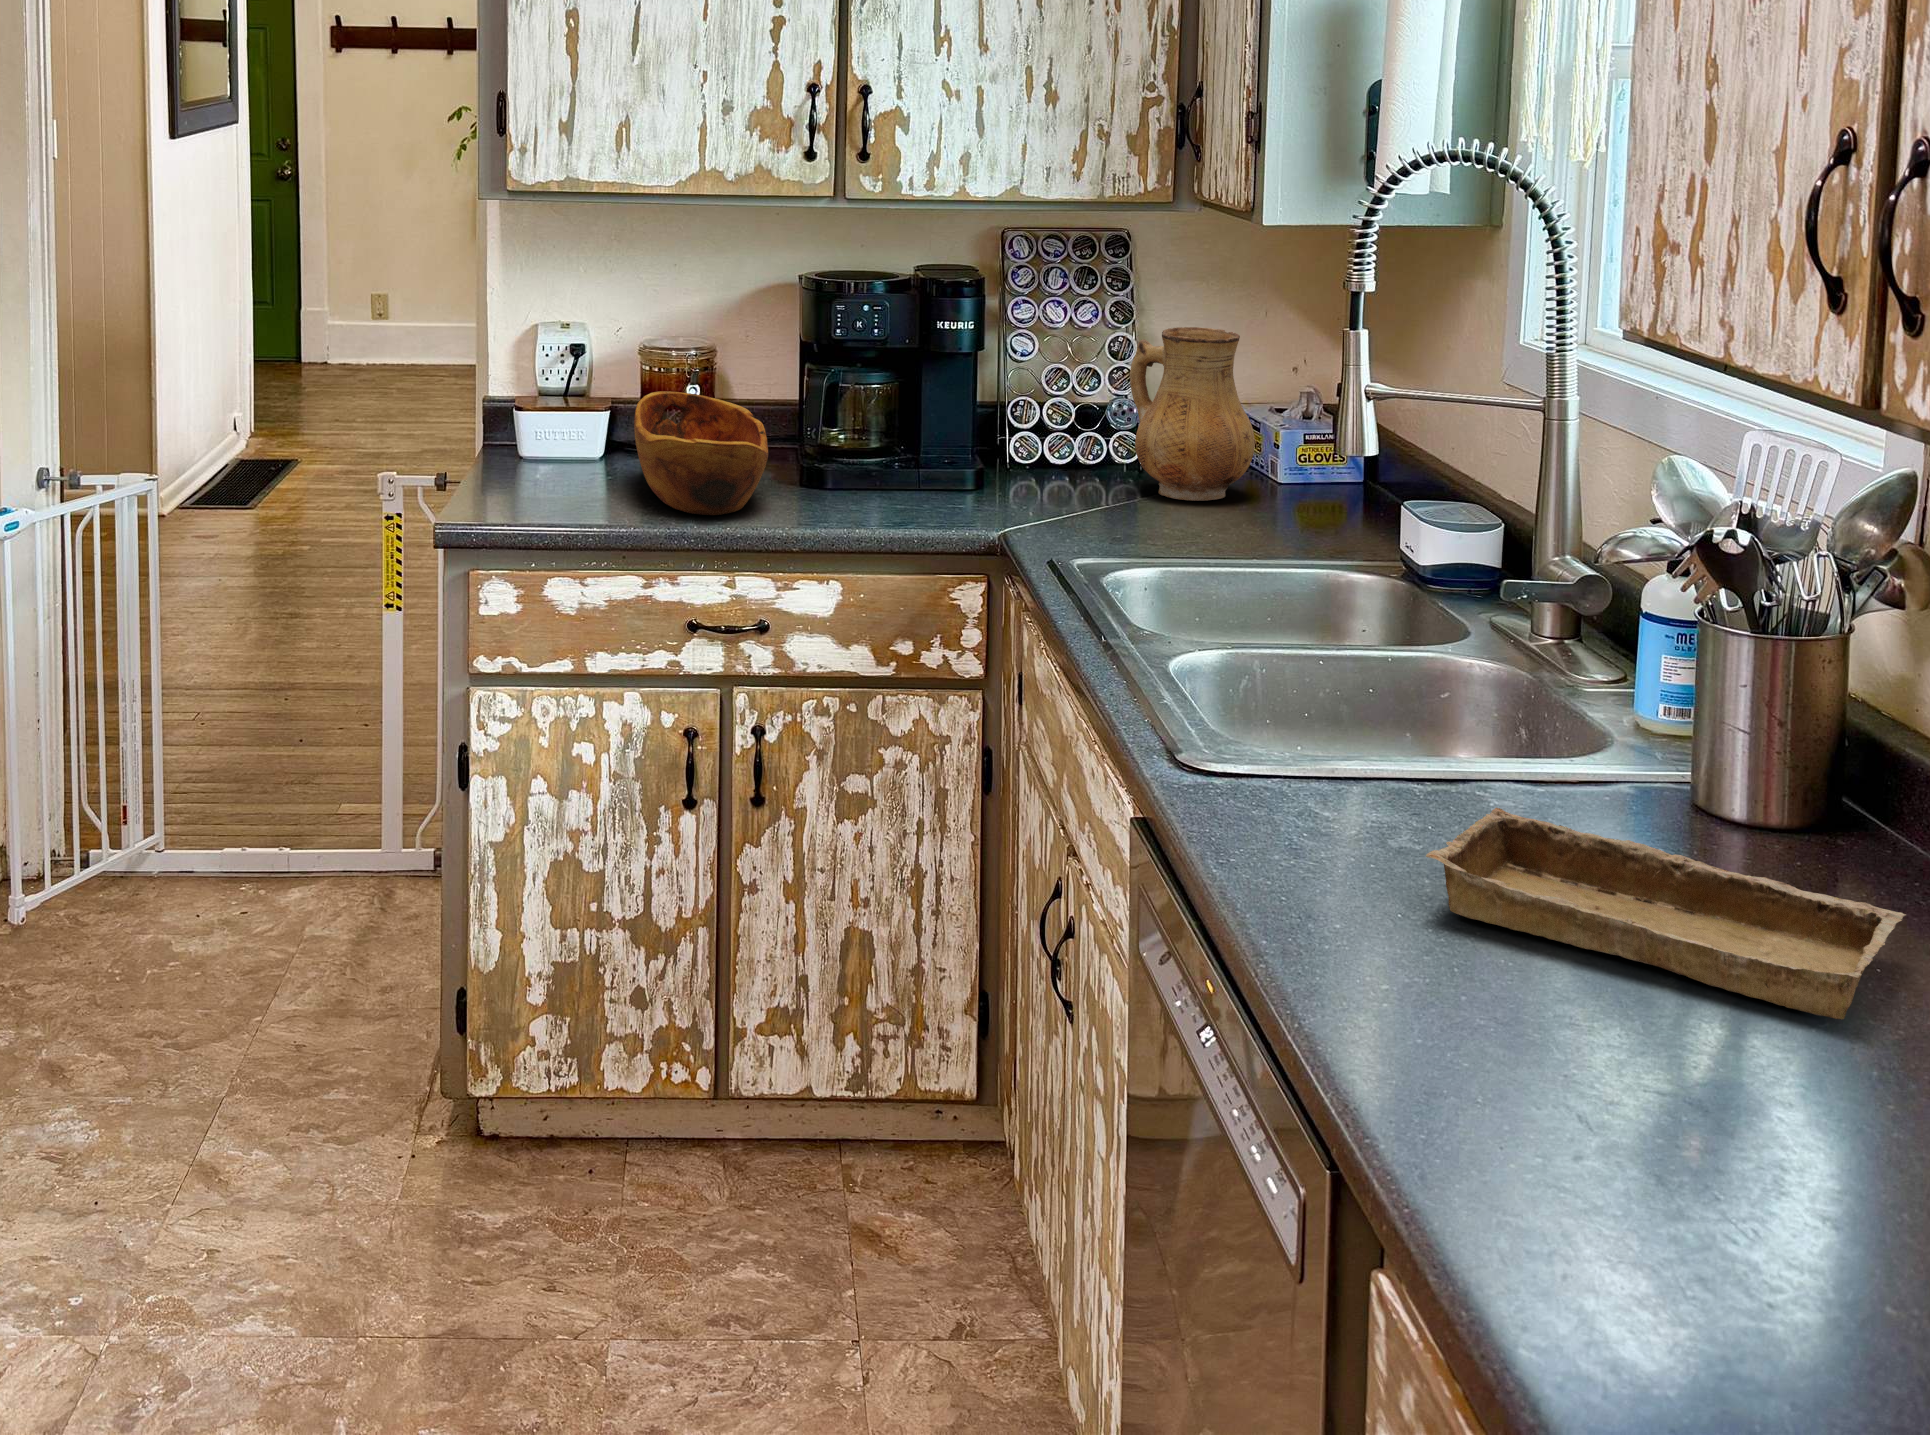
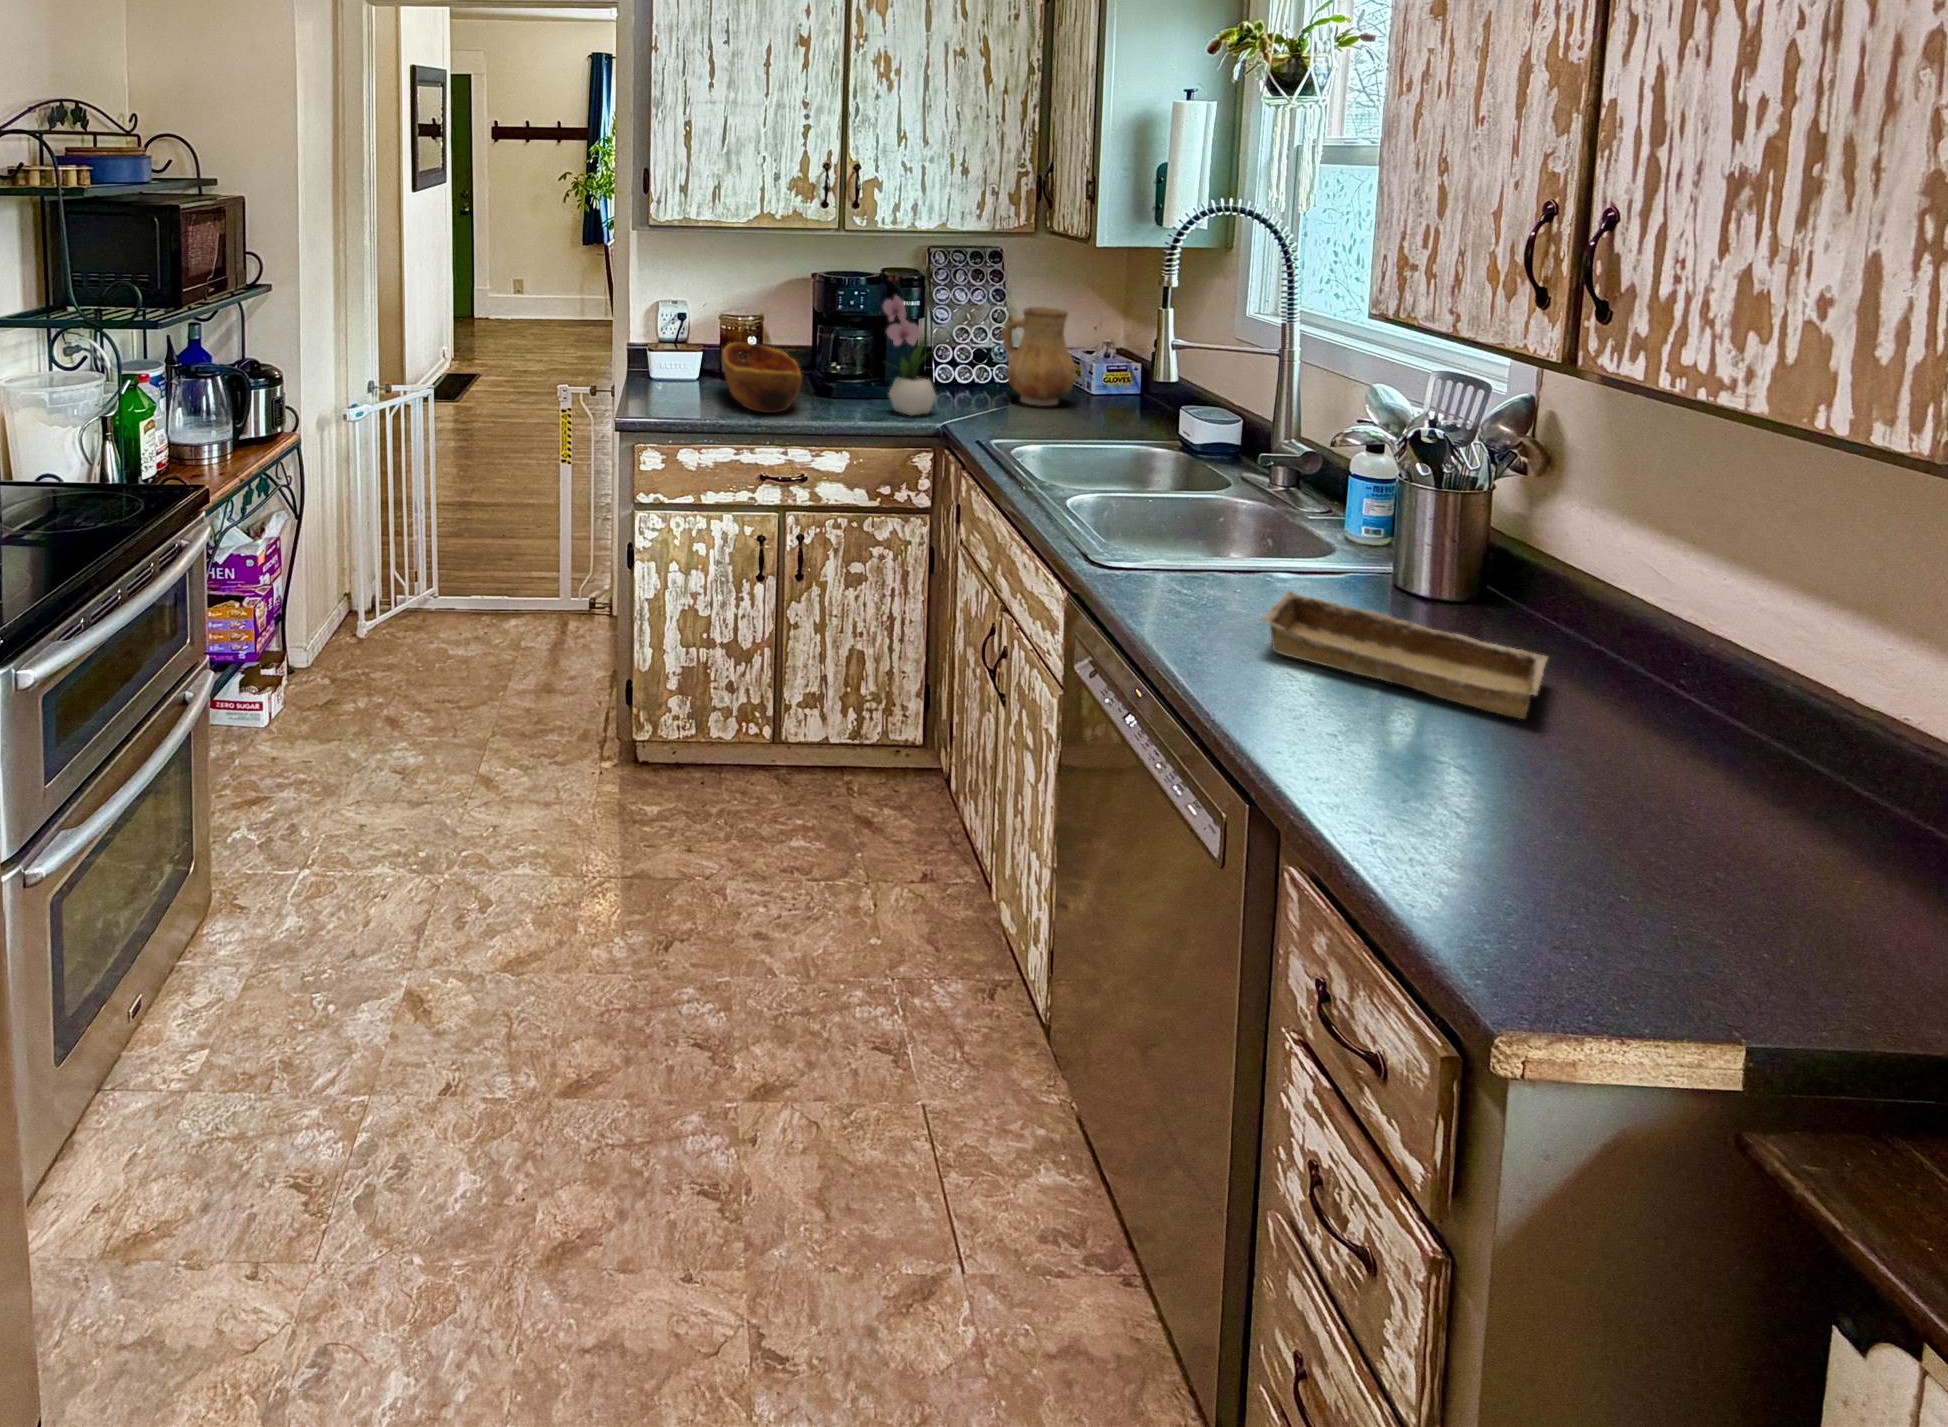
flower arrangement: none [907,272,1018,519] -> present [883,277,936,415]

